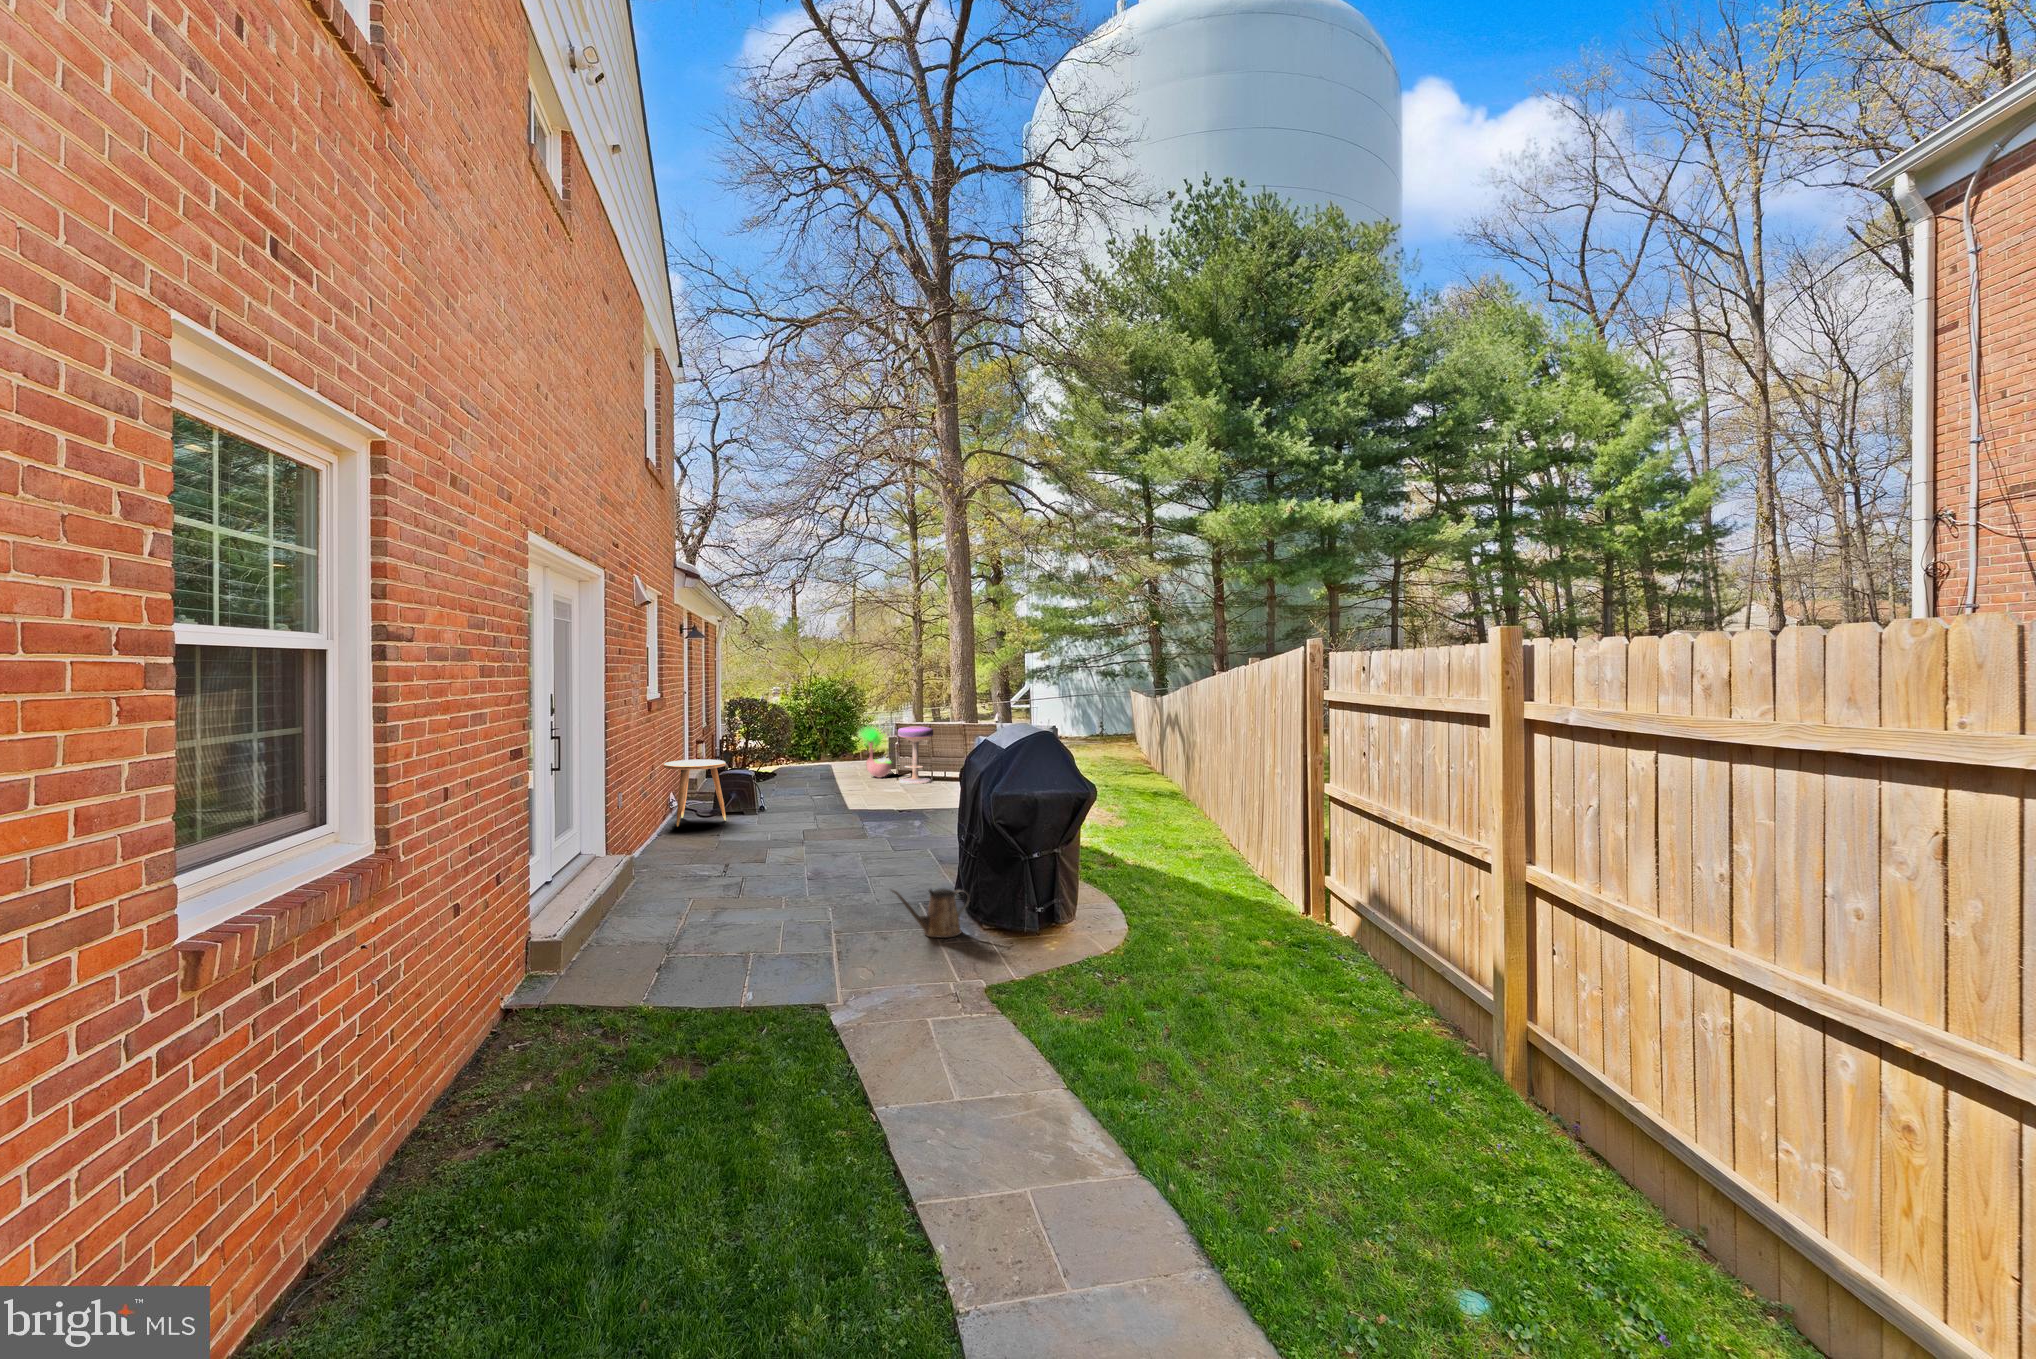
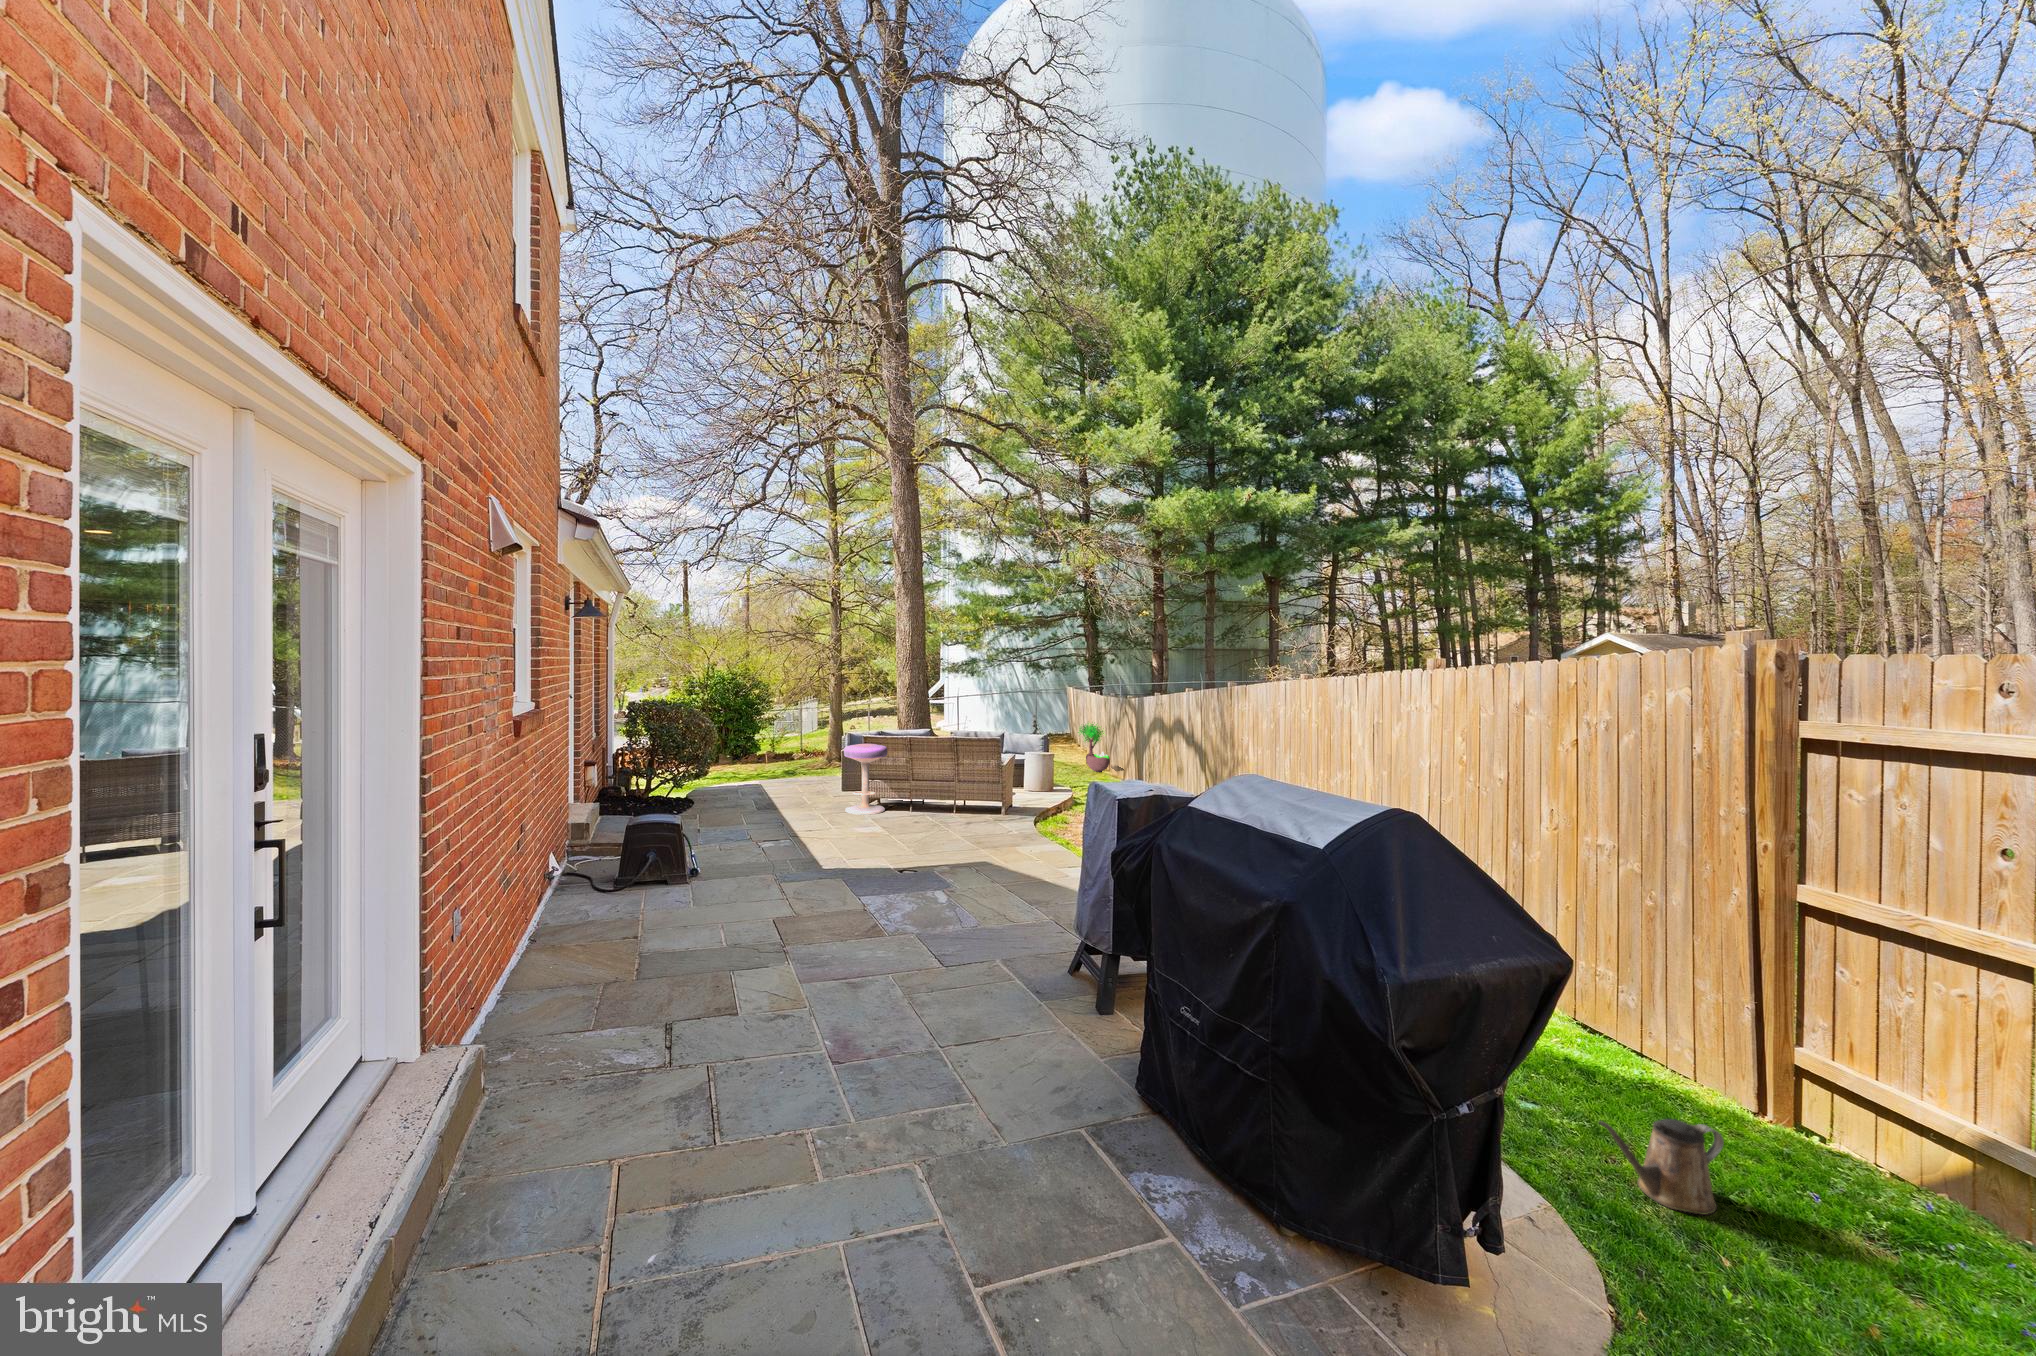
potted tree: present [859,726,892,777] -> present [1078,722,1110,772]
side table: present [664,759,726,827] -> none [540,815,634,920]
watering can: present [891,888,970,938] -> present [1599,1119,1724,1215]

